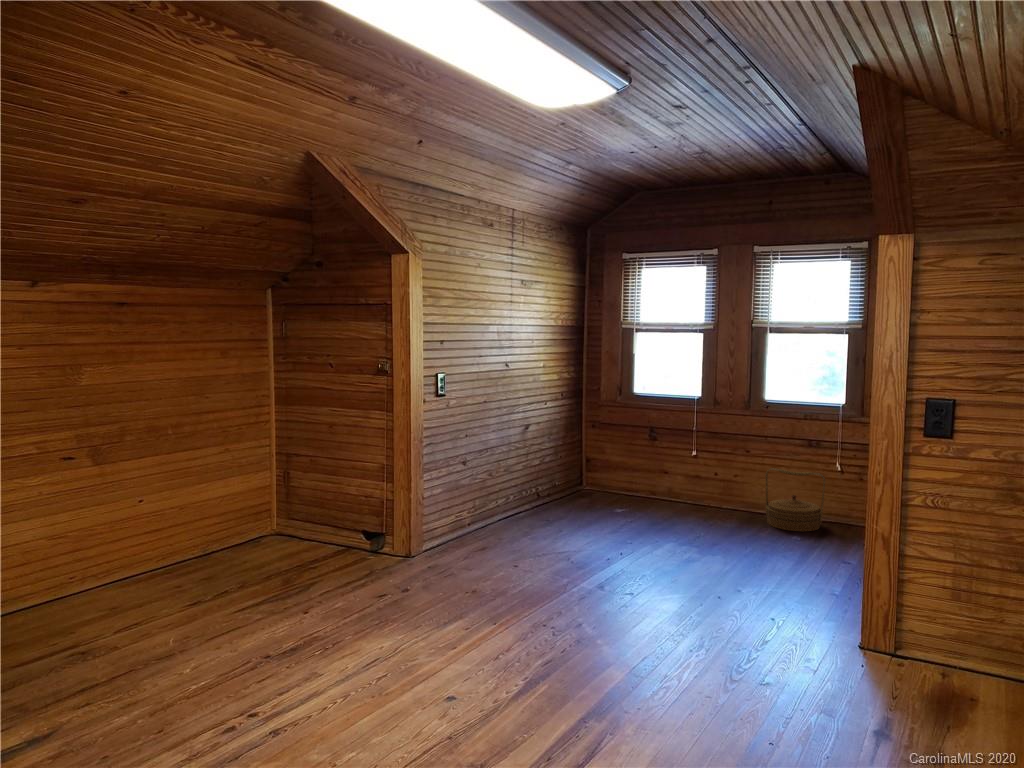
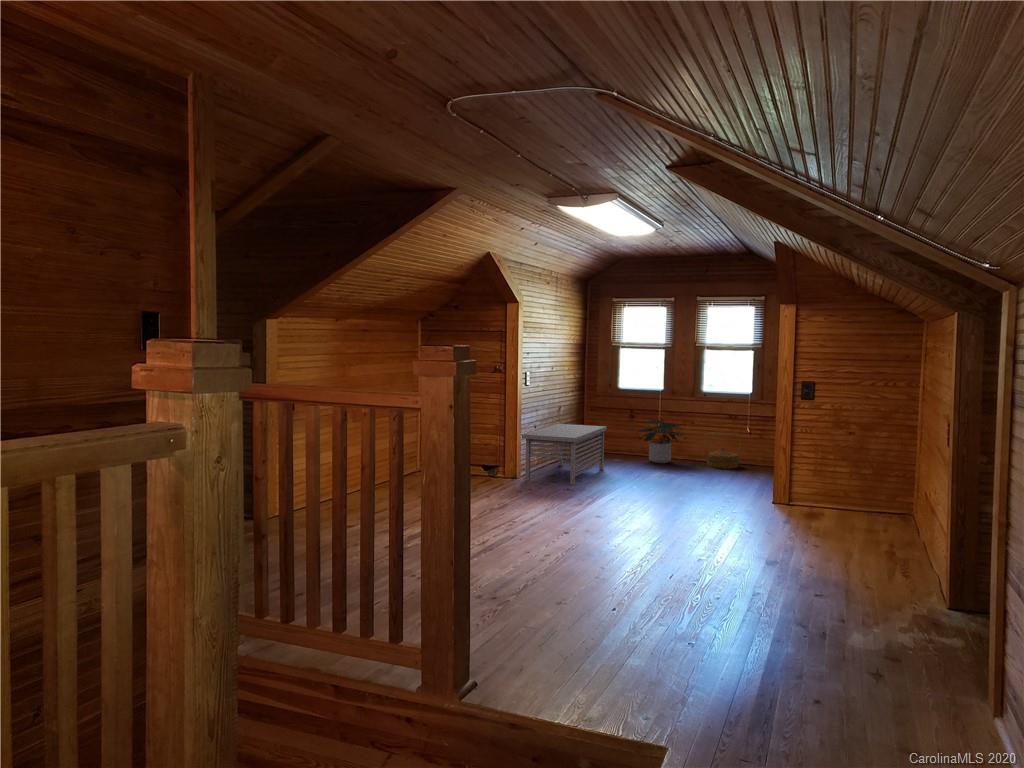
potted plant: none [656,444,733,516] -> present [638,420,685,463]
storage bench: none [423,452,590,570] -> present [522,424,607,485]

